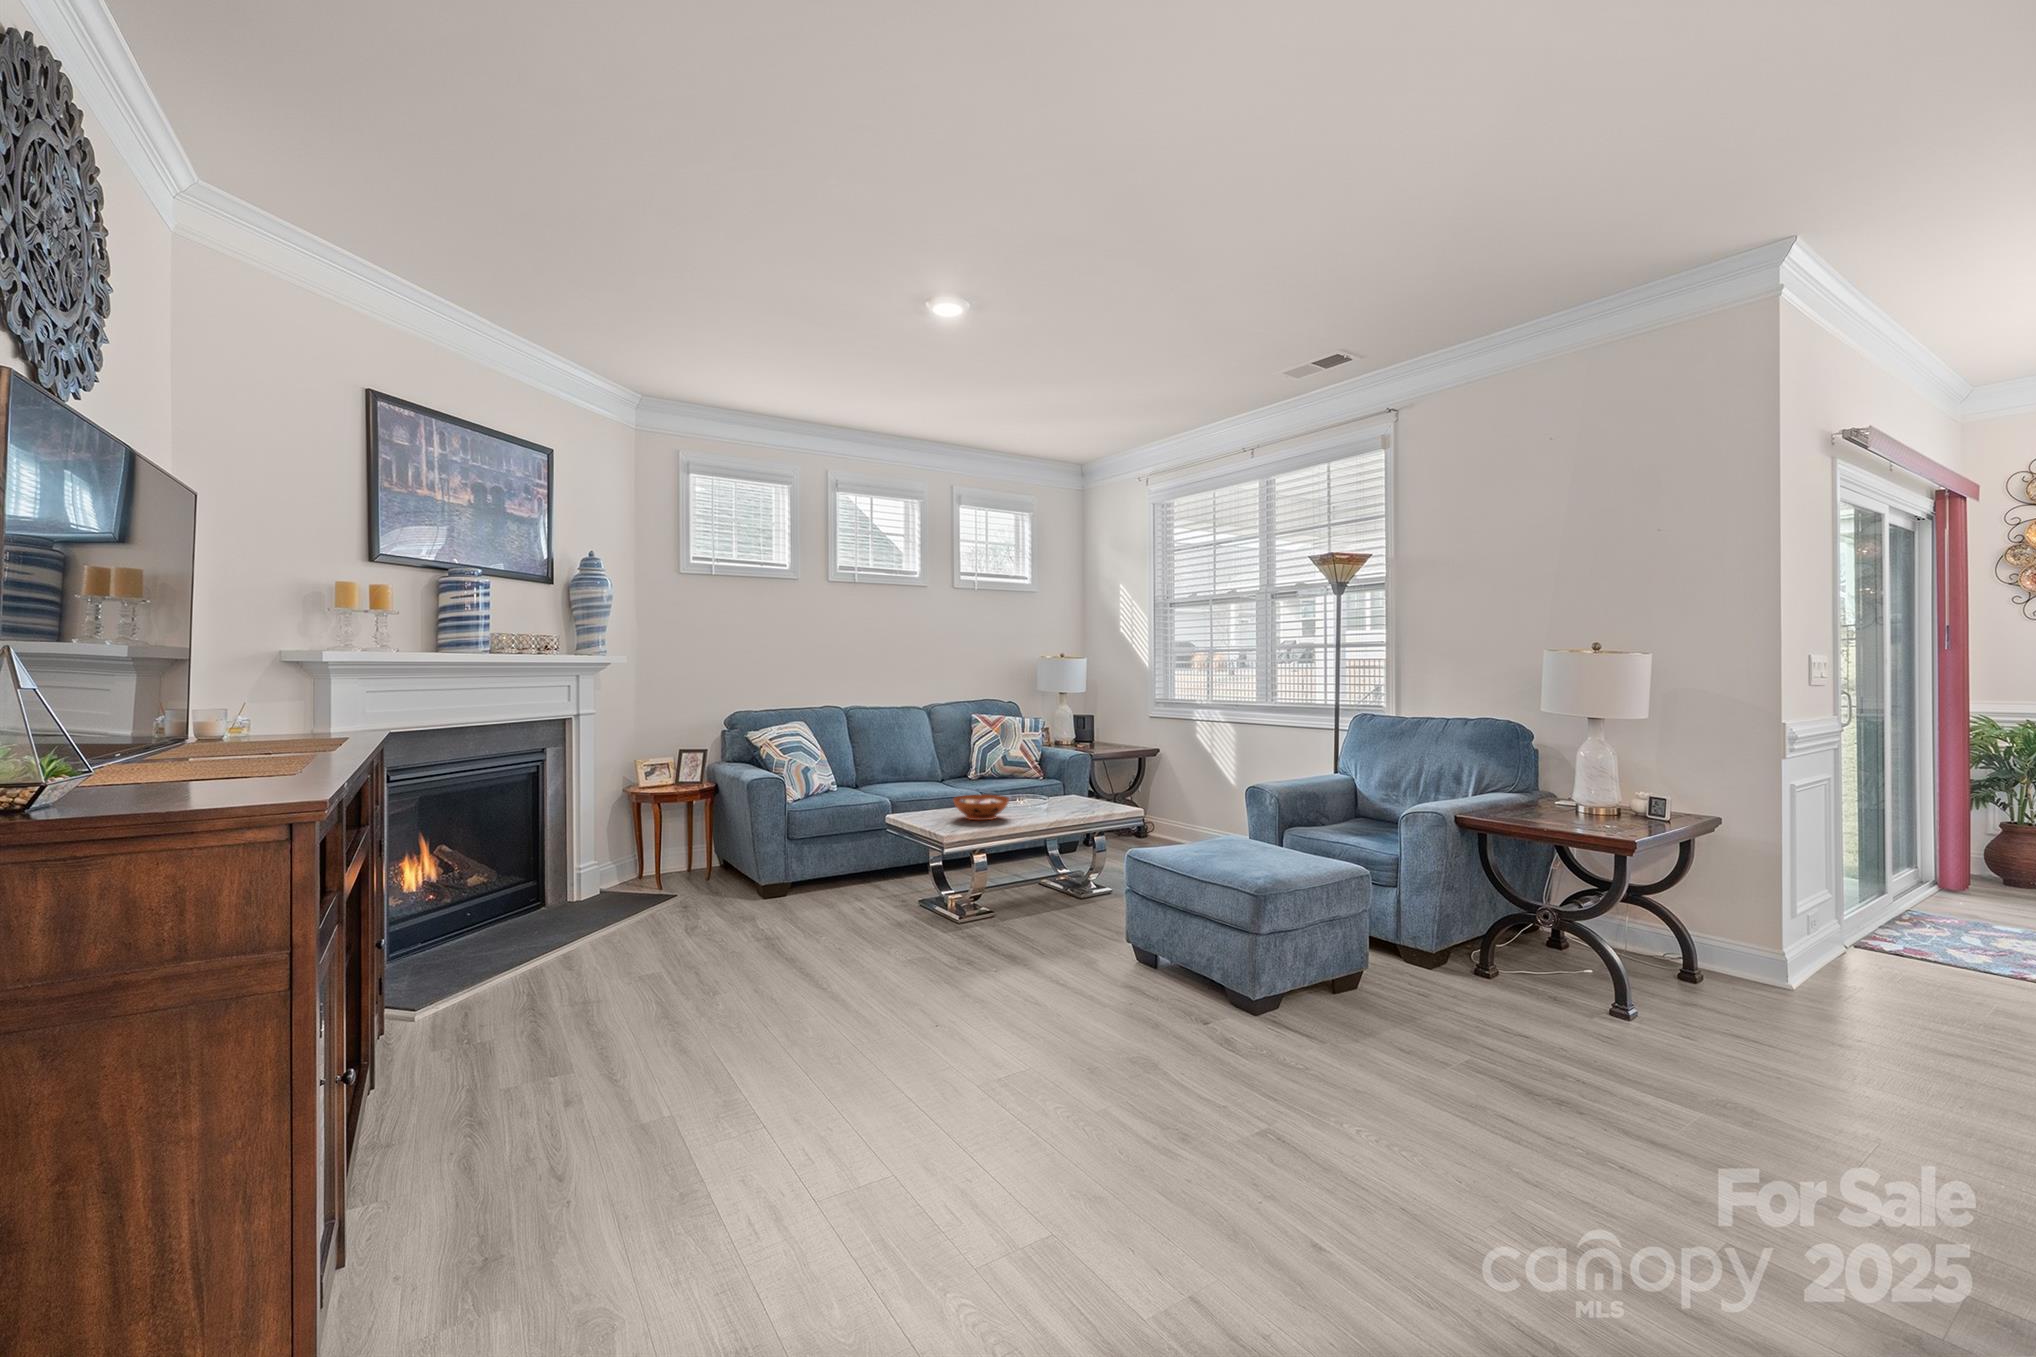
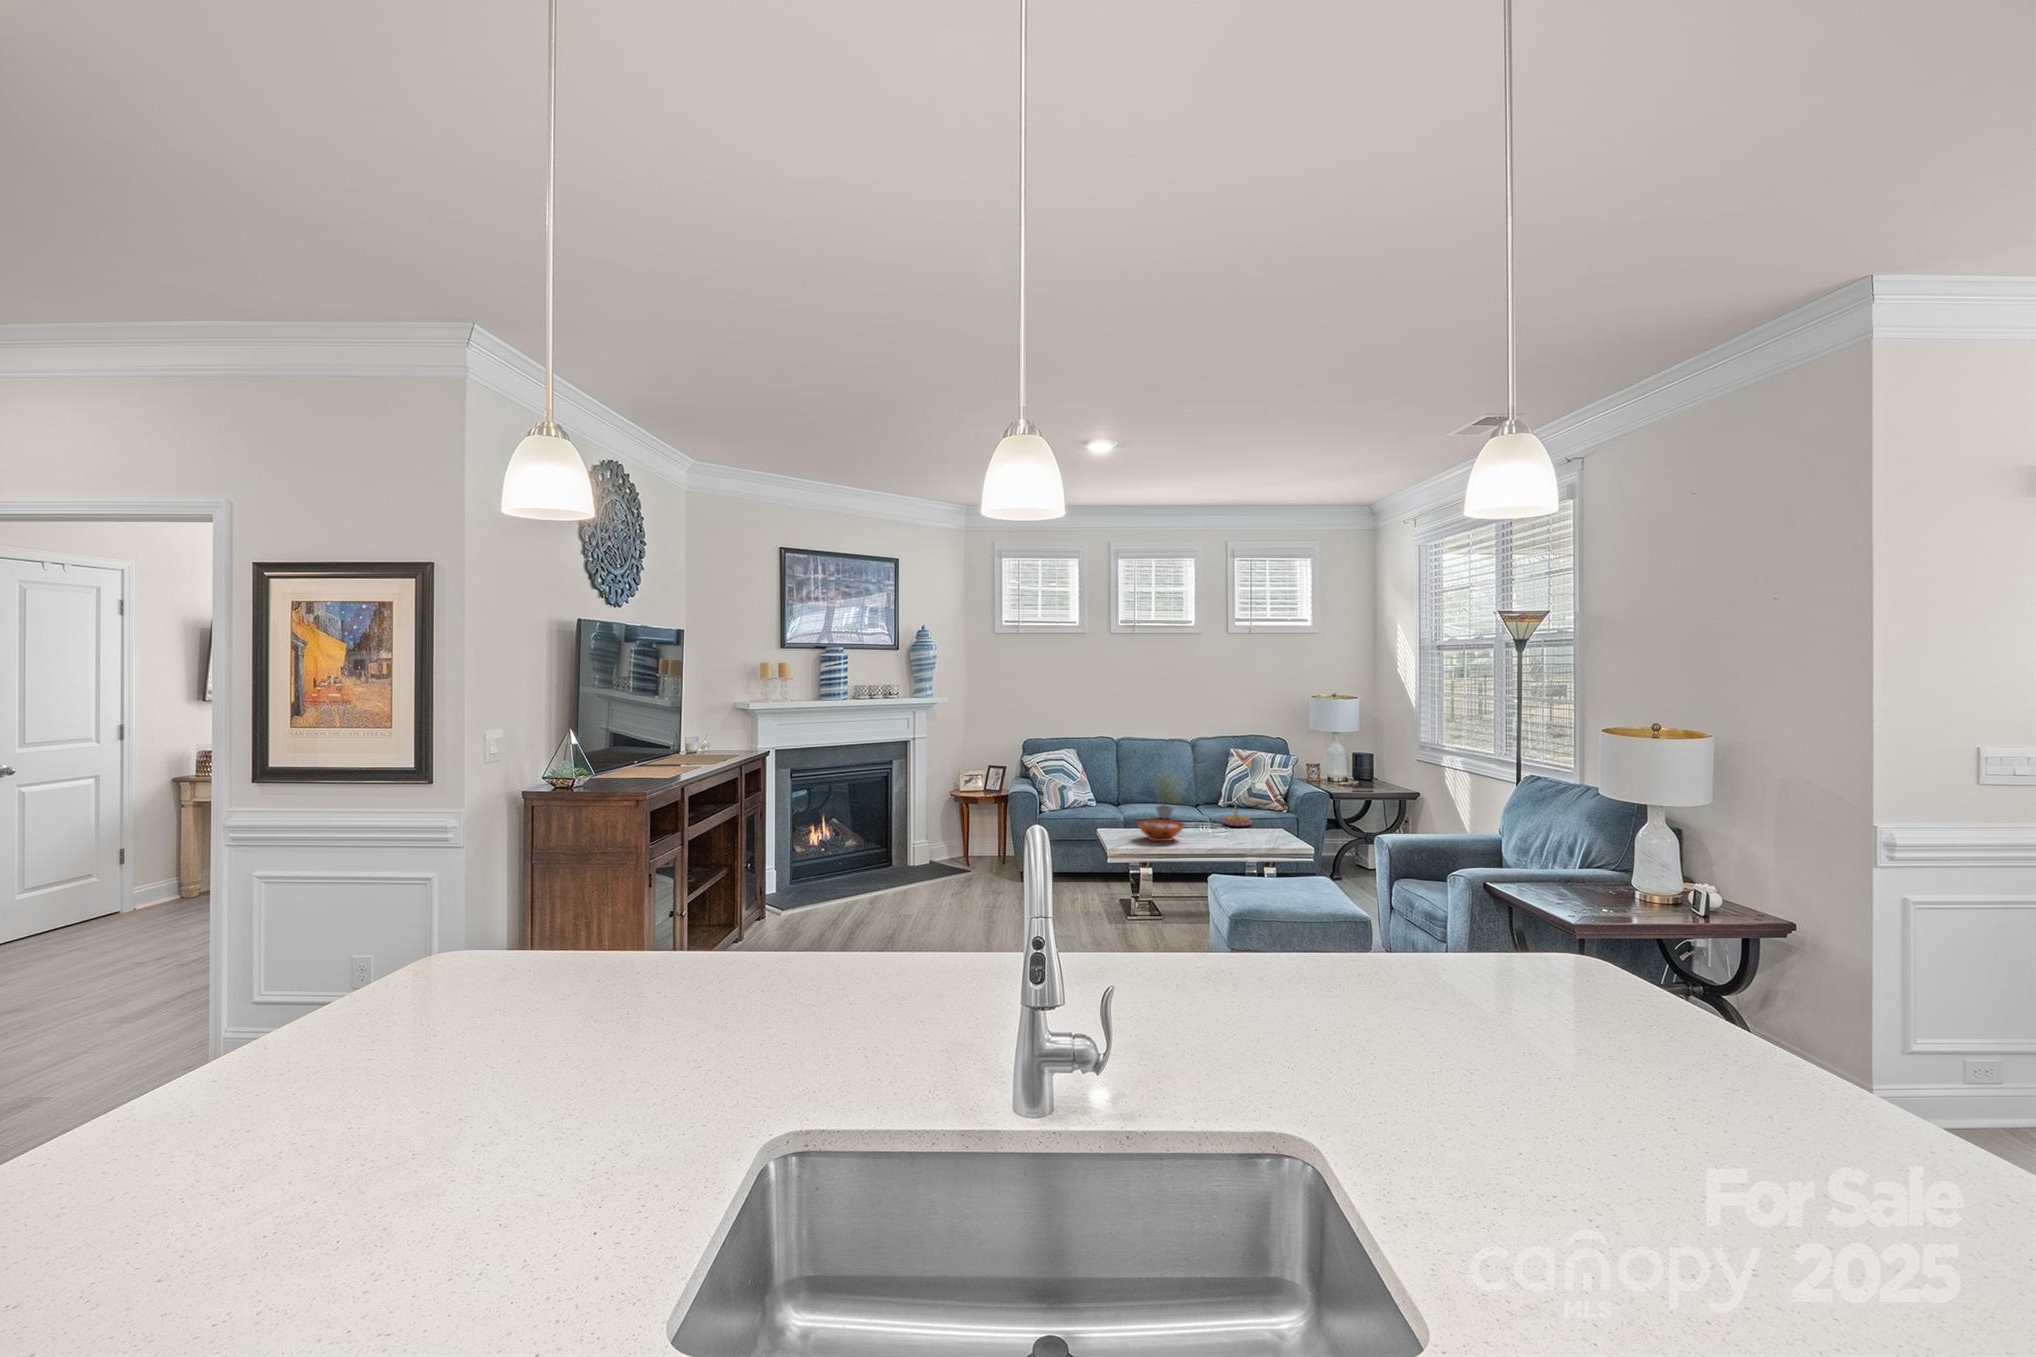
potted plant: none [915,735,965,798] -> present [1153,769,1185,819]
candle holder: none [1010,773,1044,798] -> present [1222,805,1253,827]

